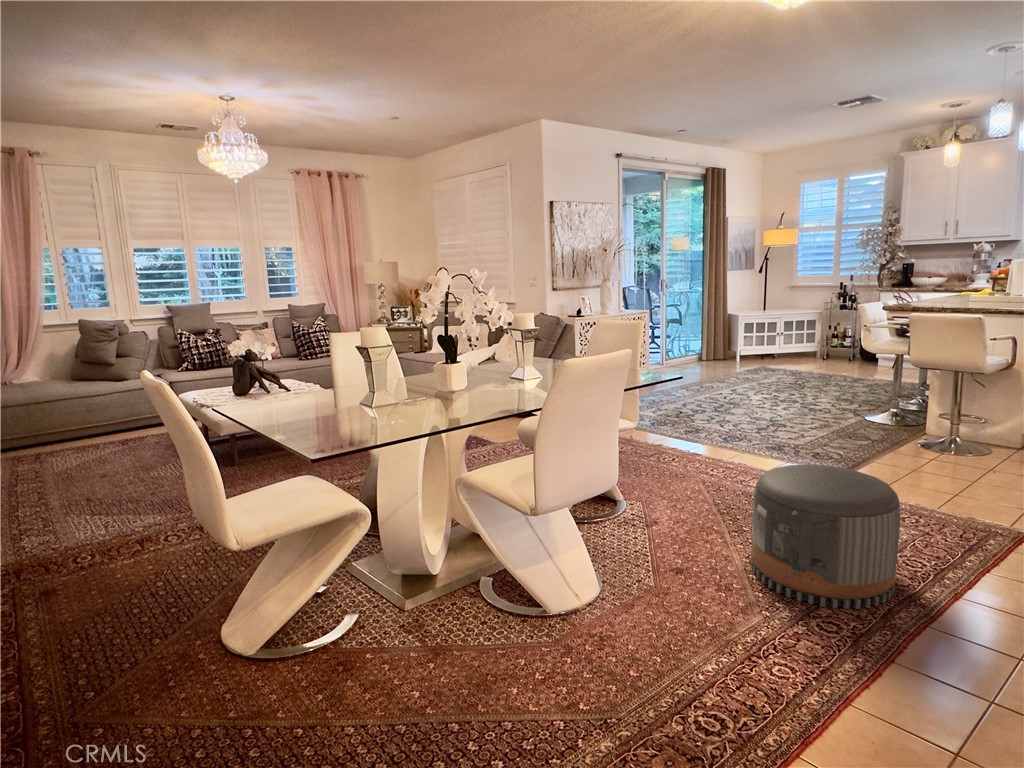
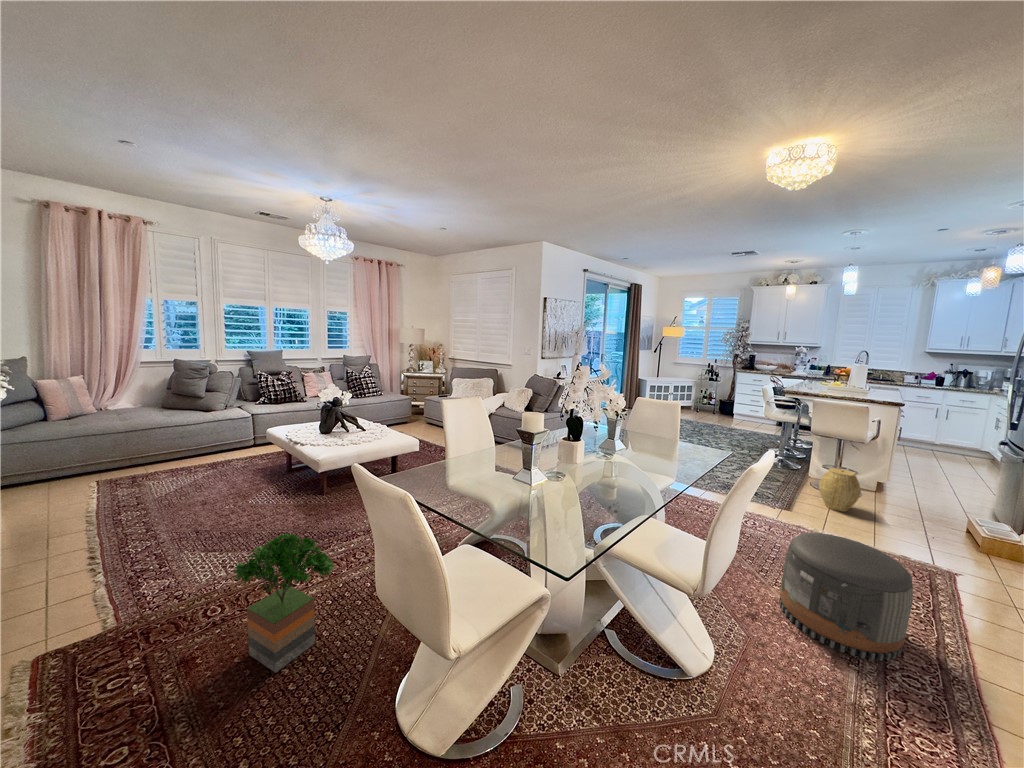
woven basket: none [920,405,979,467] -> present [819,468,861,512]
potted tree: none [72,465,184,604] -> present [234,533,334,673]

